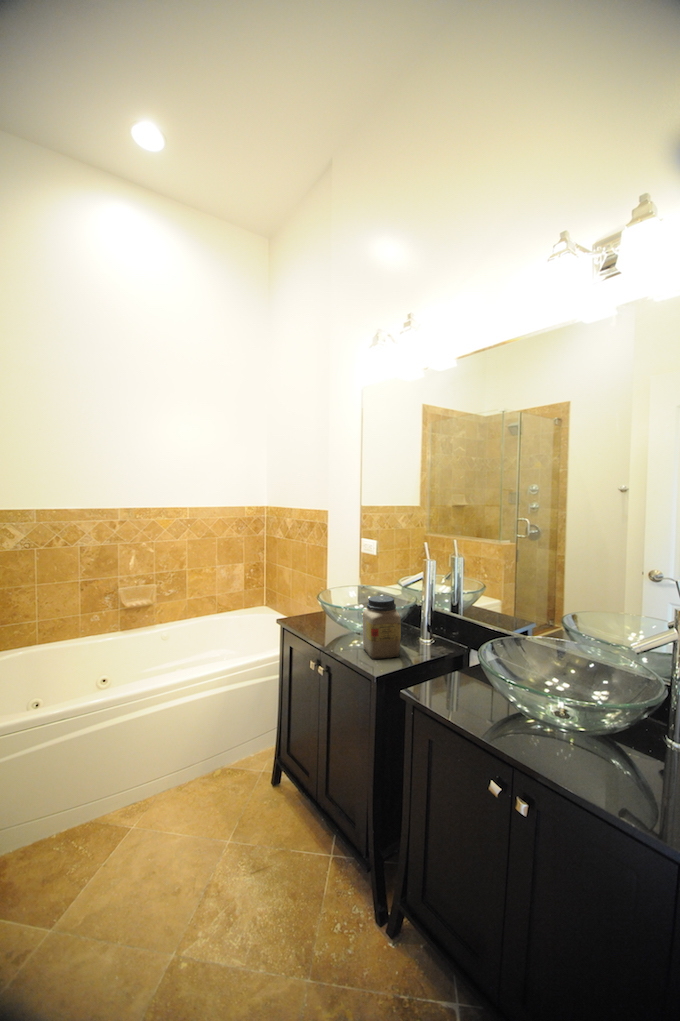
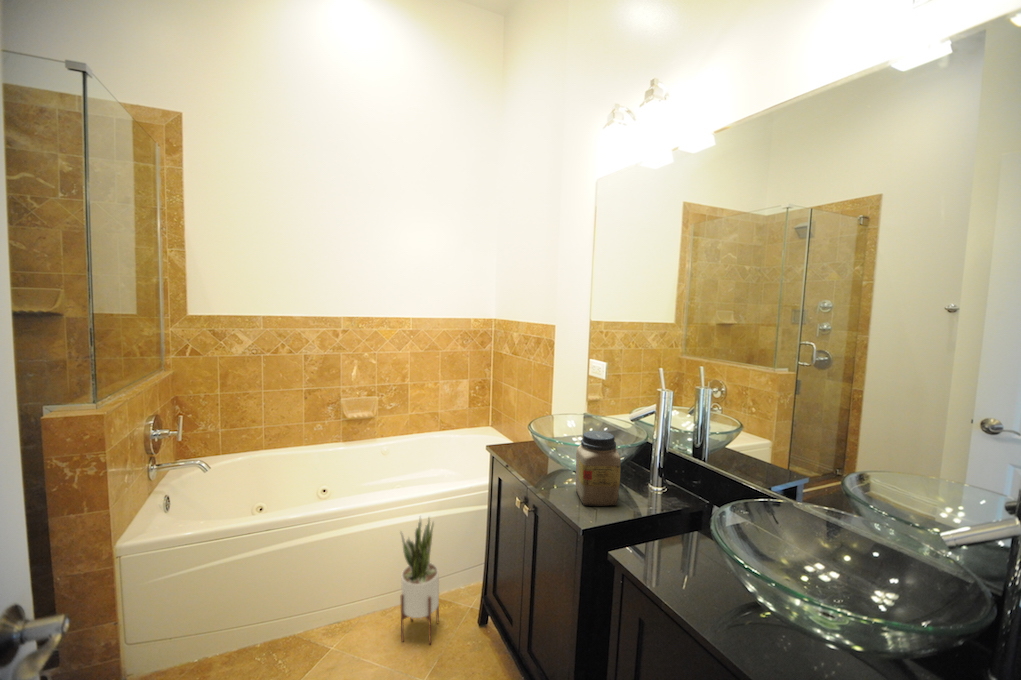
potted plant: none [198,690,234,815] -> present [401,521,439,644]

